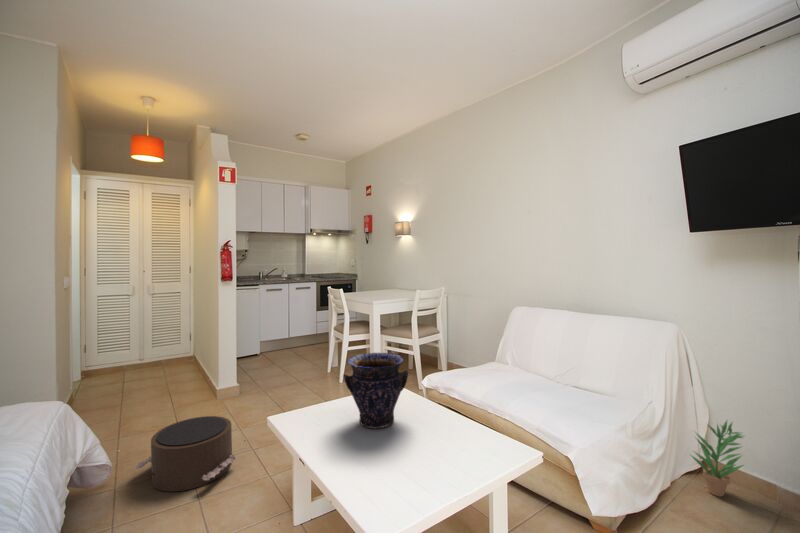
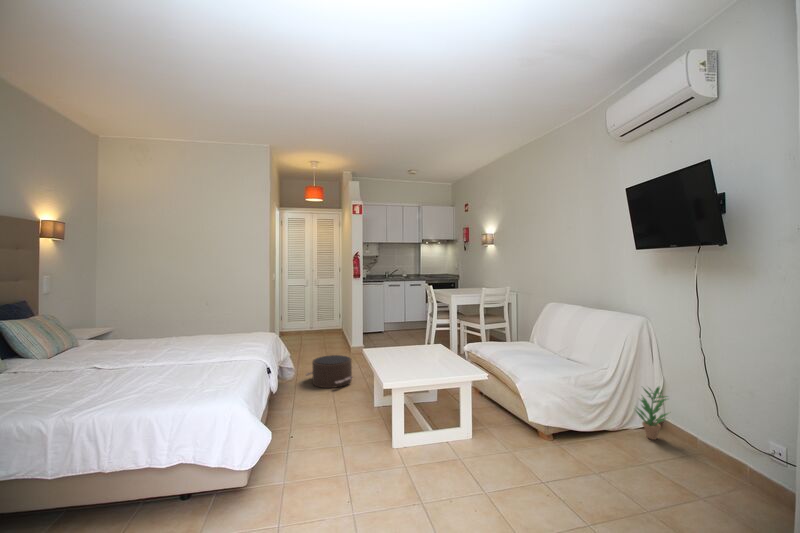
vase: present [343,353,408,428] -> none [398,321,434,360]

